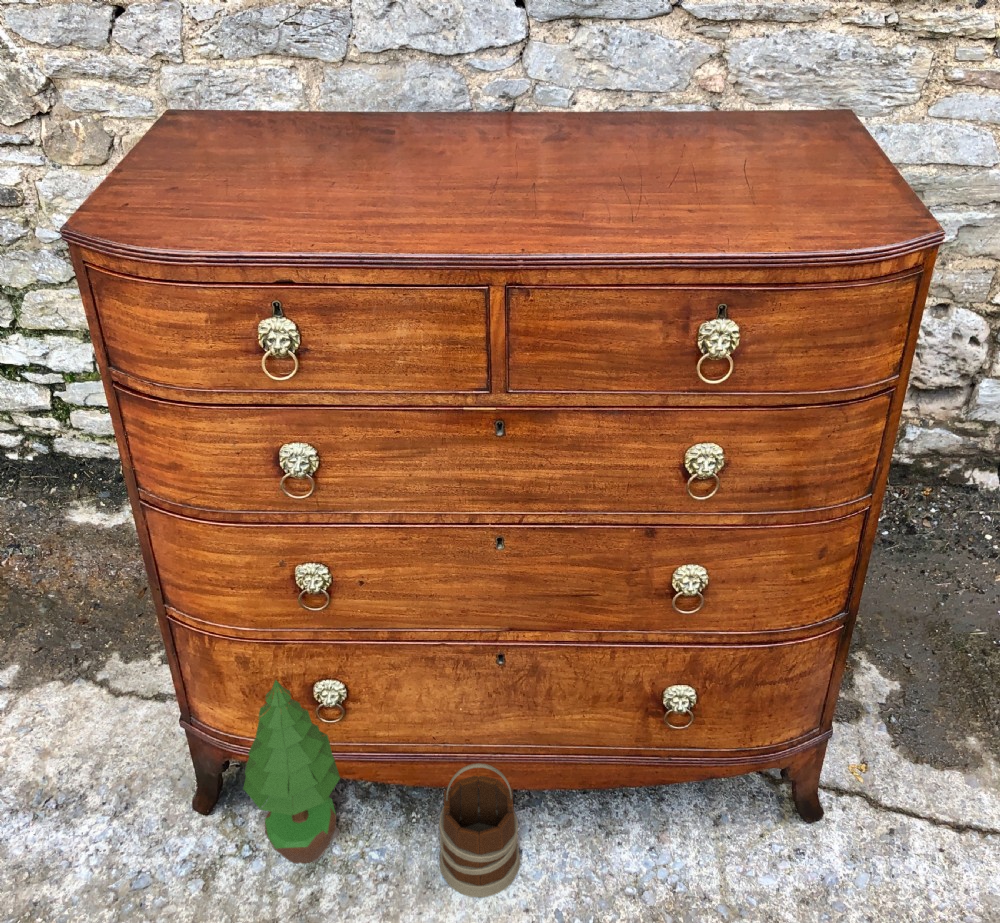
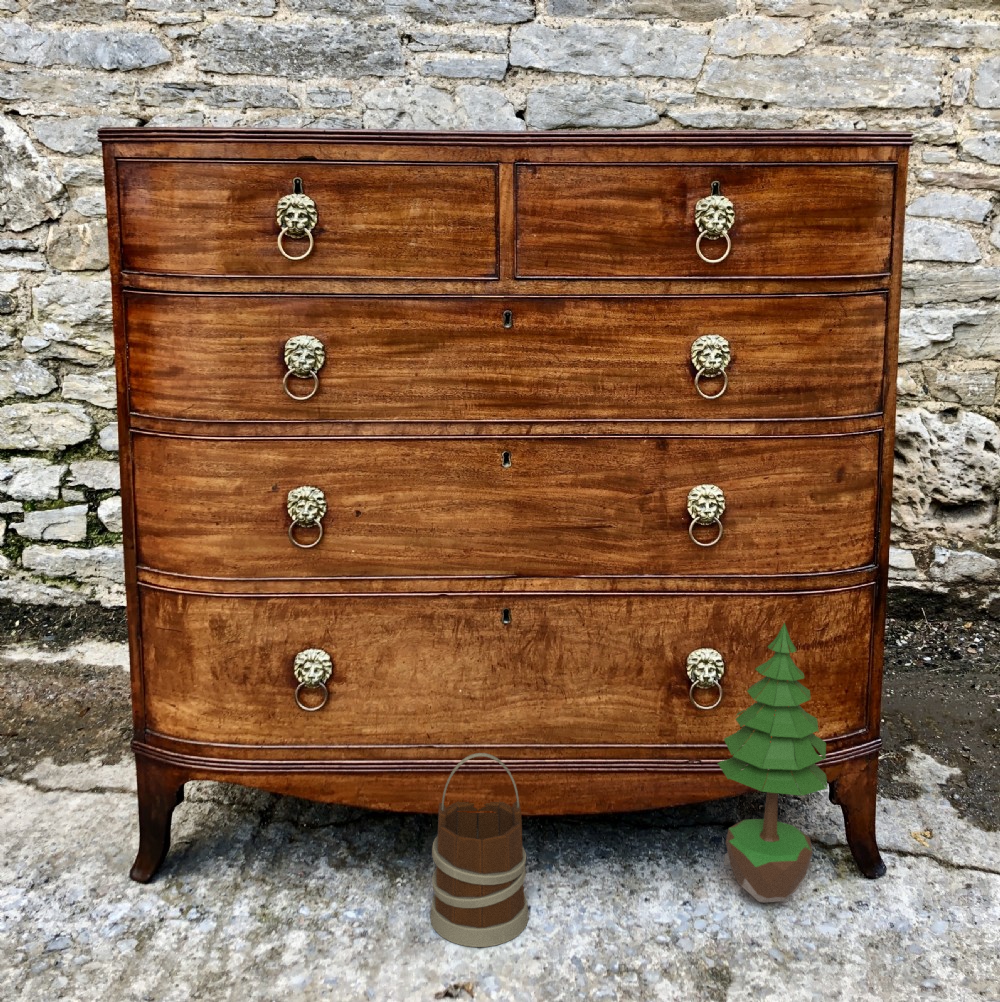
potted tree: present [243,680,340,864] -> present [718,623,827,903]

